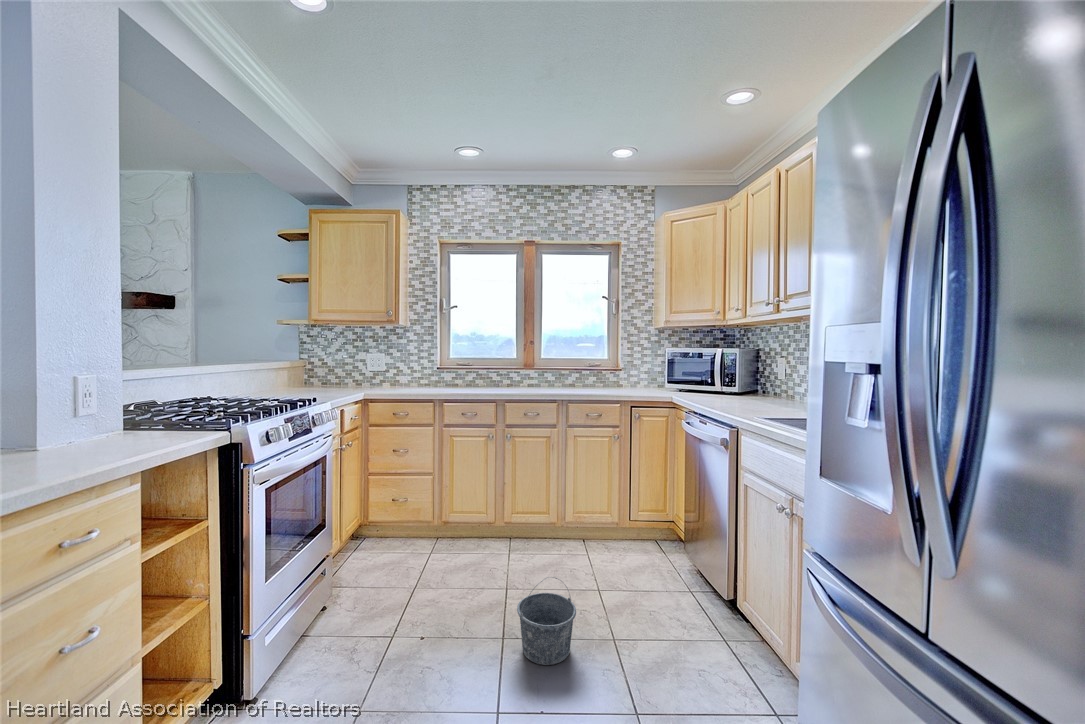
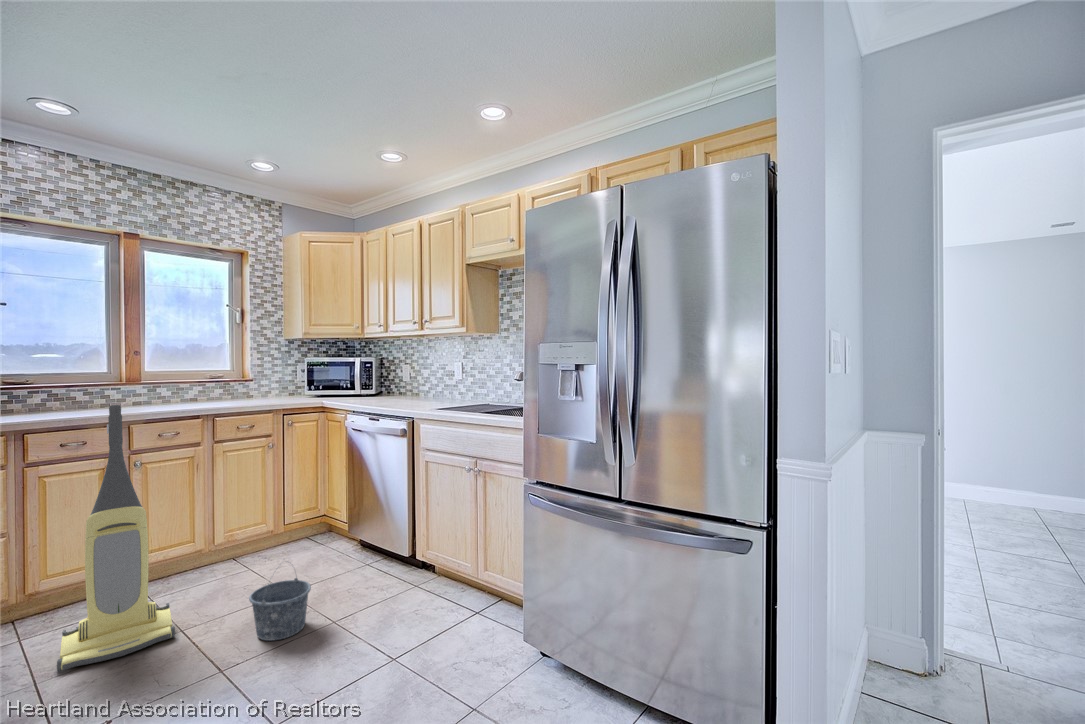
vacuum cleaner: none [408,388,491,606] -> present [57,405,175,672]

